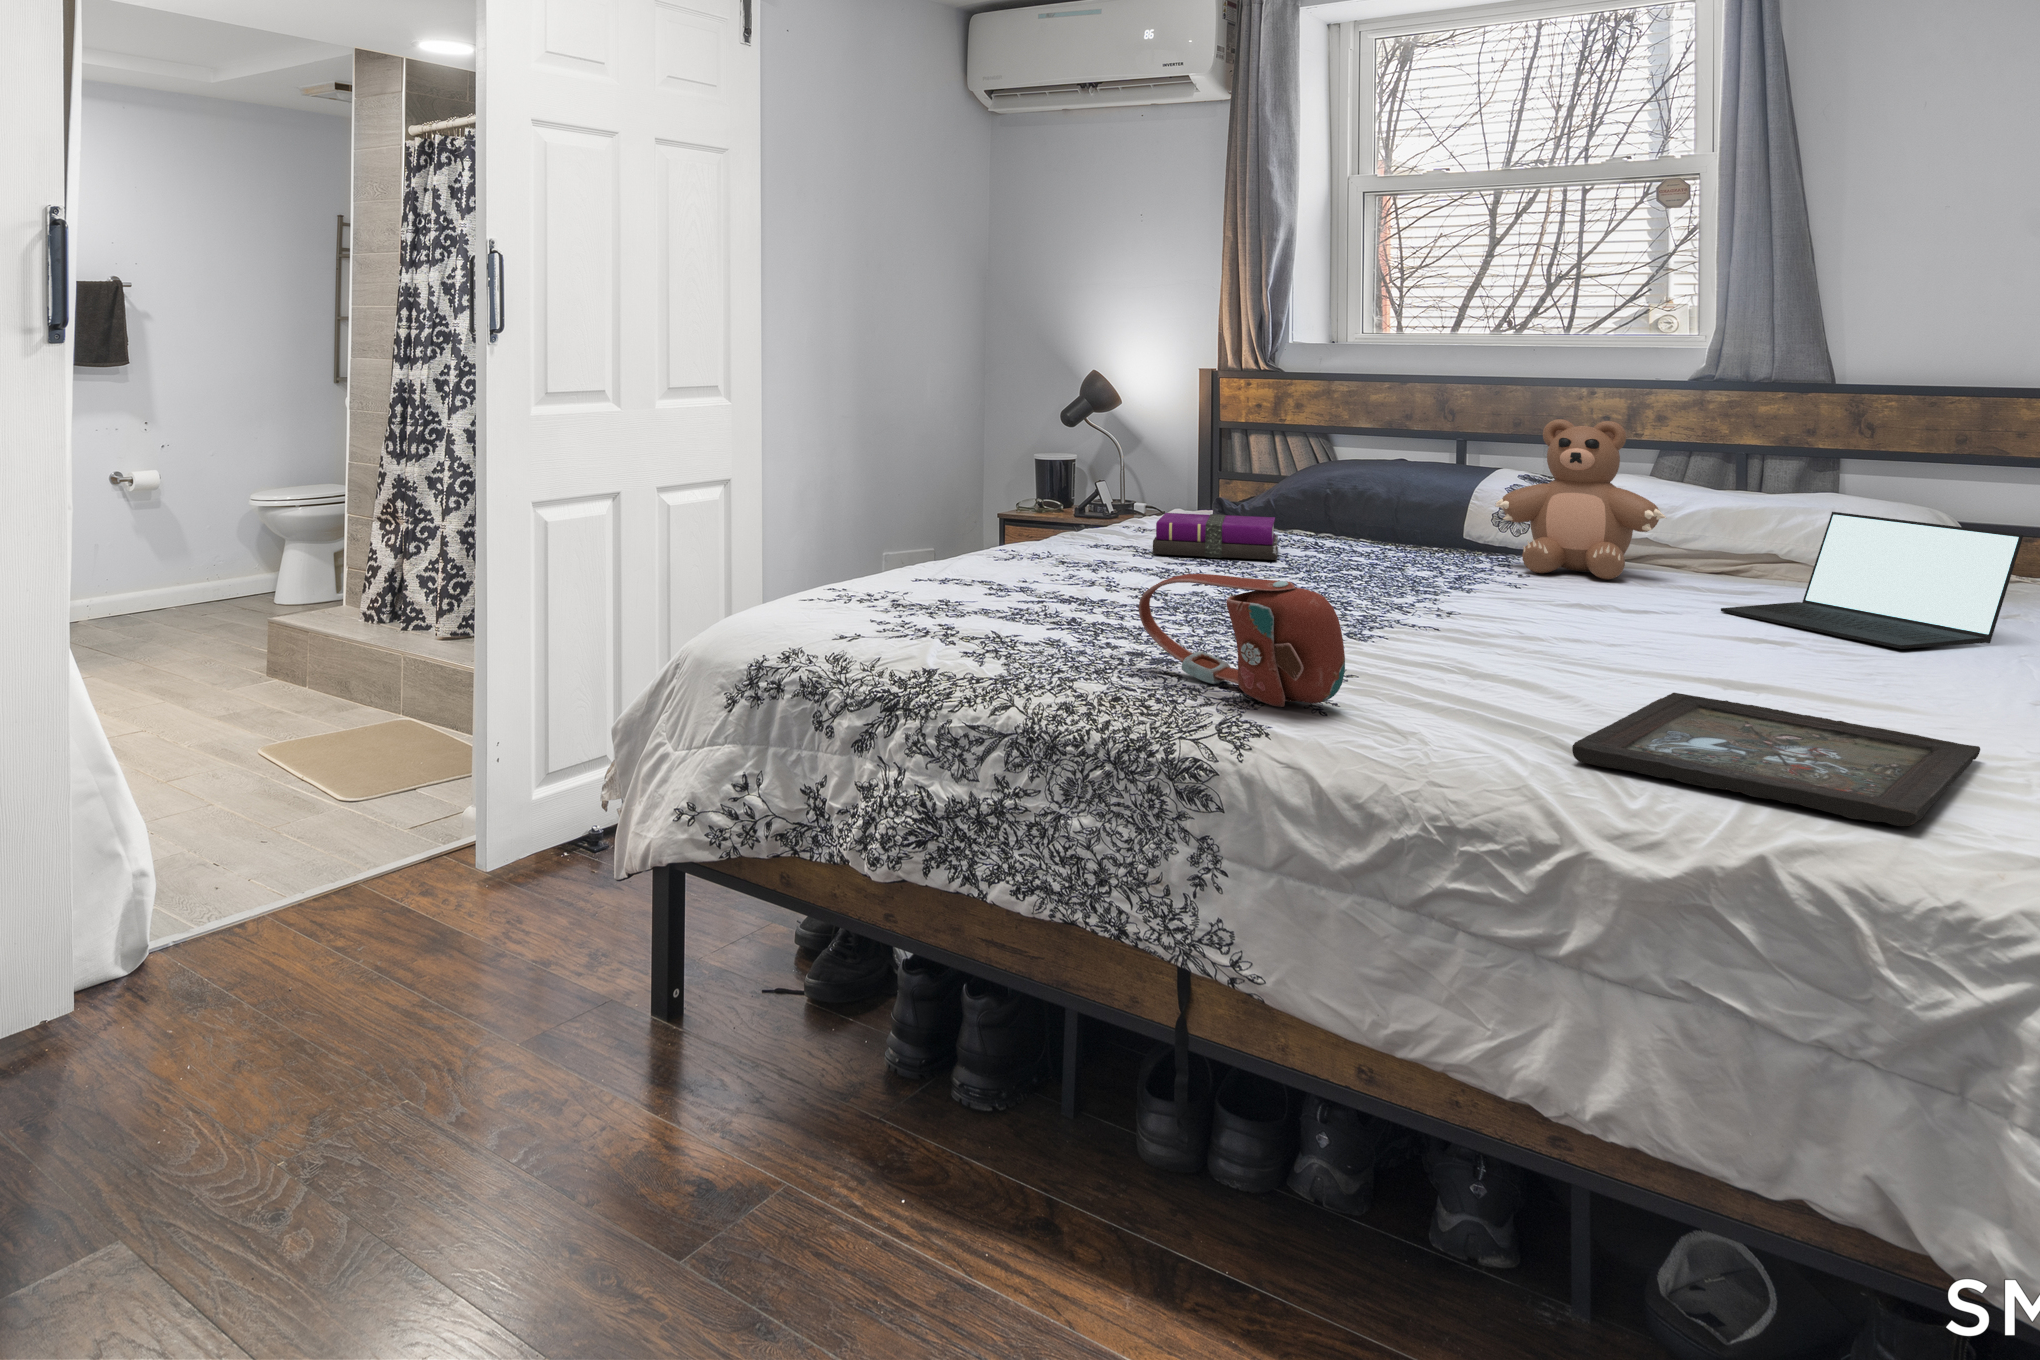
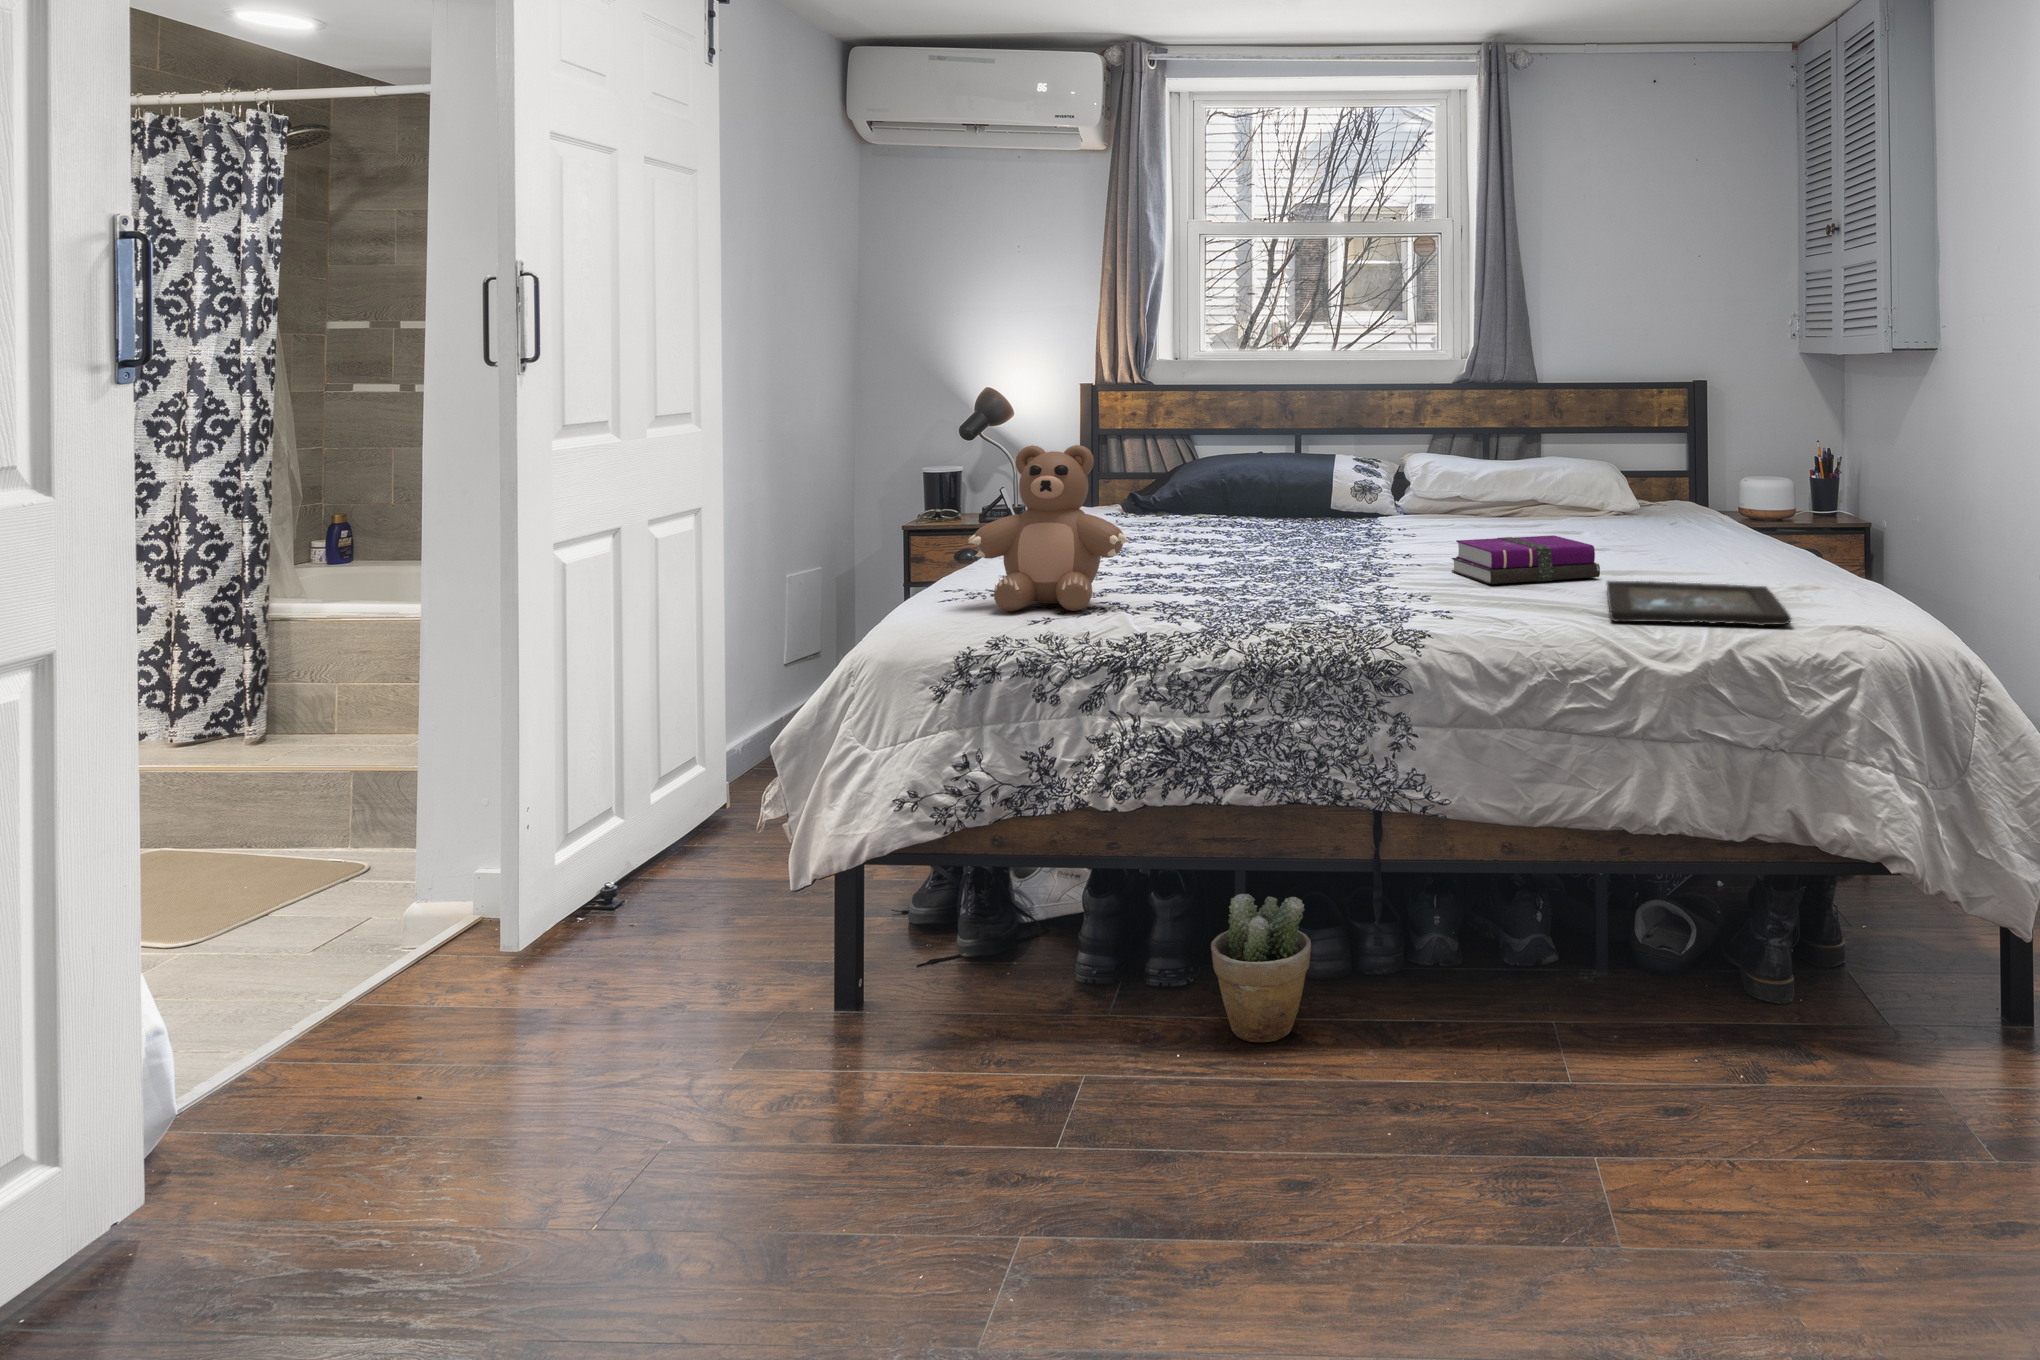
teddy bear: present [1496,419,1666,579] -> present [968,445,1130,611]
laptop: present [1721,512,2023,649] -> none [1543,467,1700,547]
notebook: present [1153,513,1278,560] -> present [1452,535,1600,584]
handbag: present [1139,574,1345,707] -> none [1290,532,1457,620]
potted plant: none [939,1027,1071,1235] -> present [1211,894,1311,1042]

